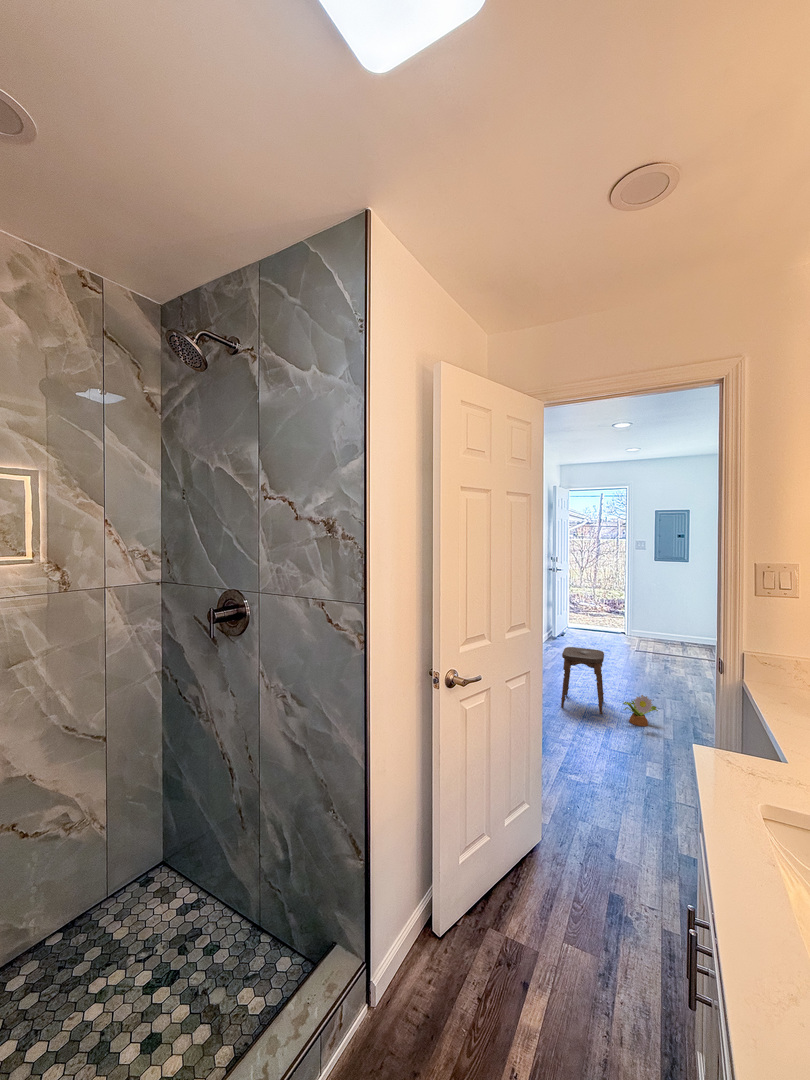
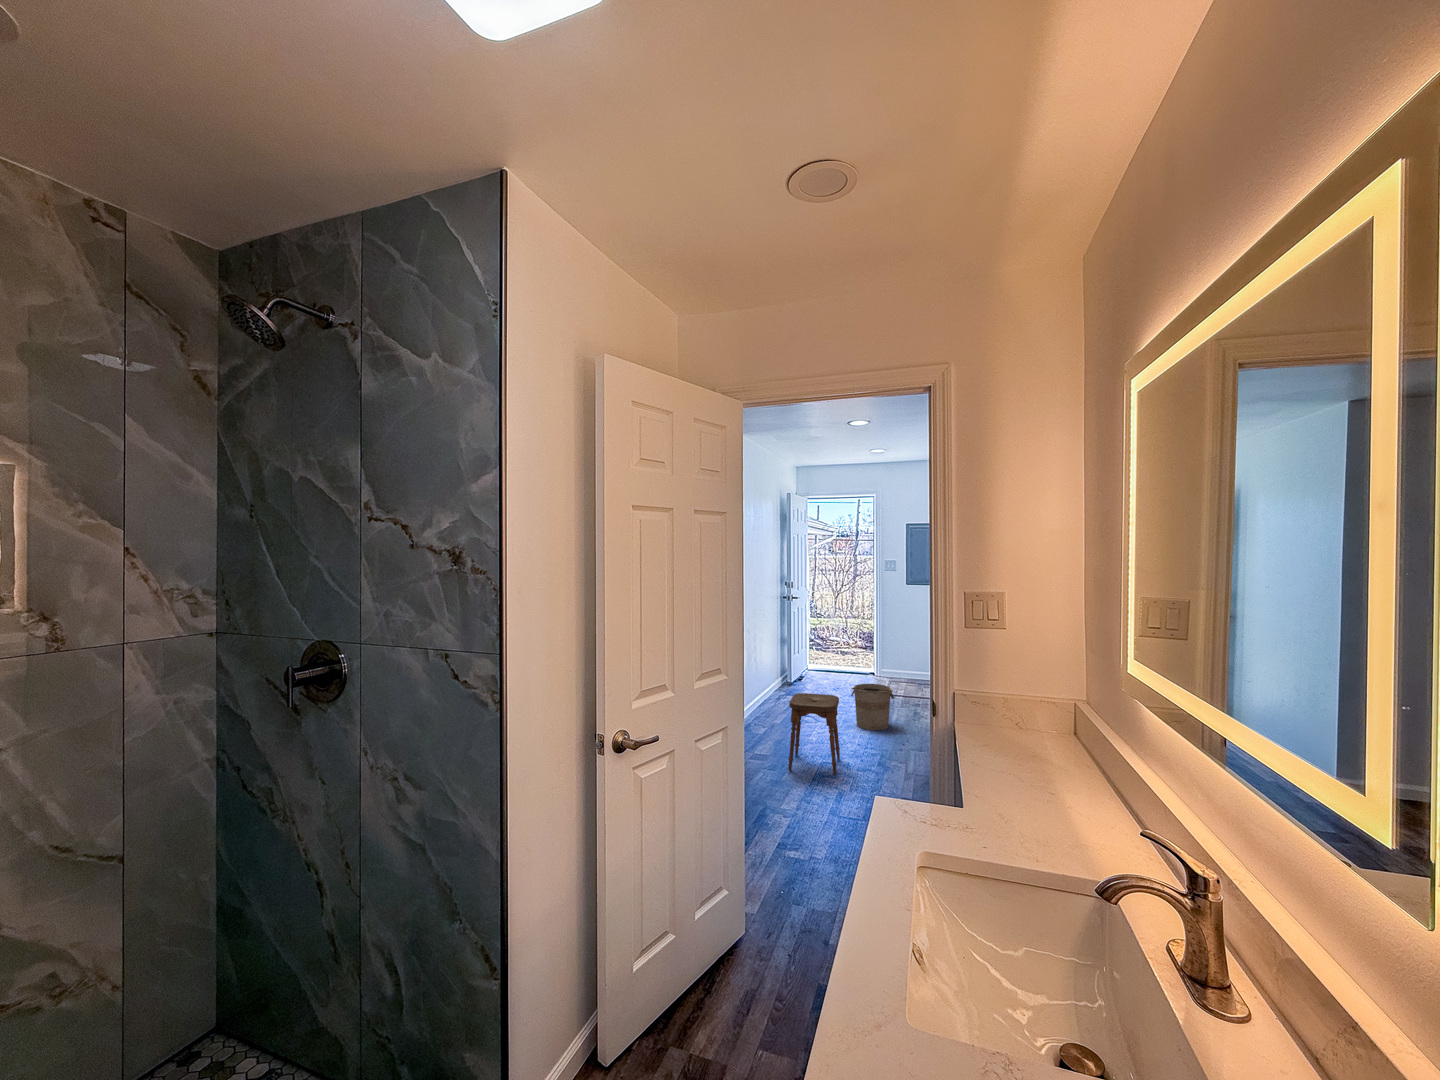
bucket: none [610,642,648,680] -> present [851,684,894,730]
decorative plant: present [623,695,658,726] -> none [859,747,899,785]

